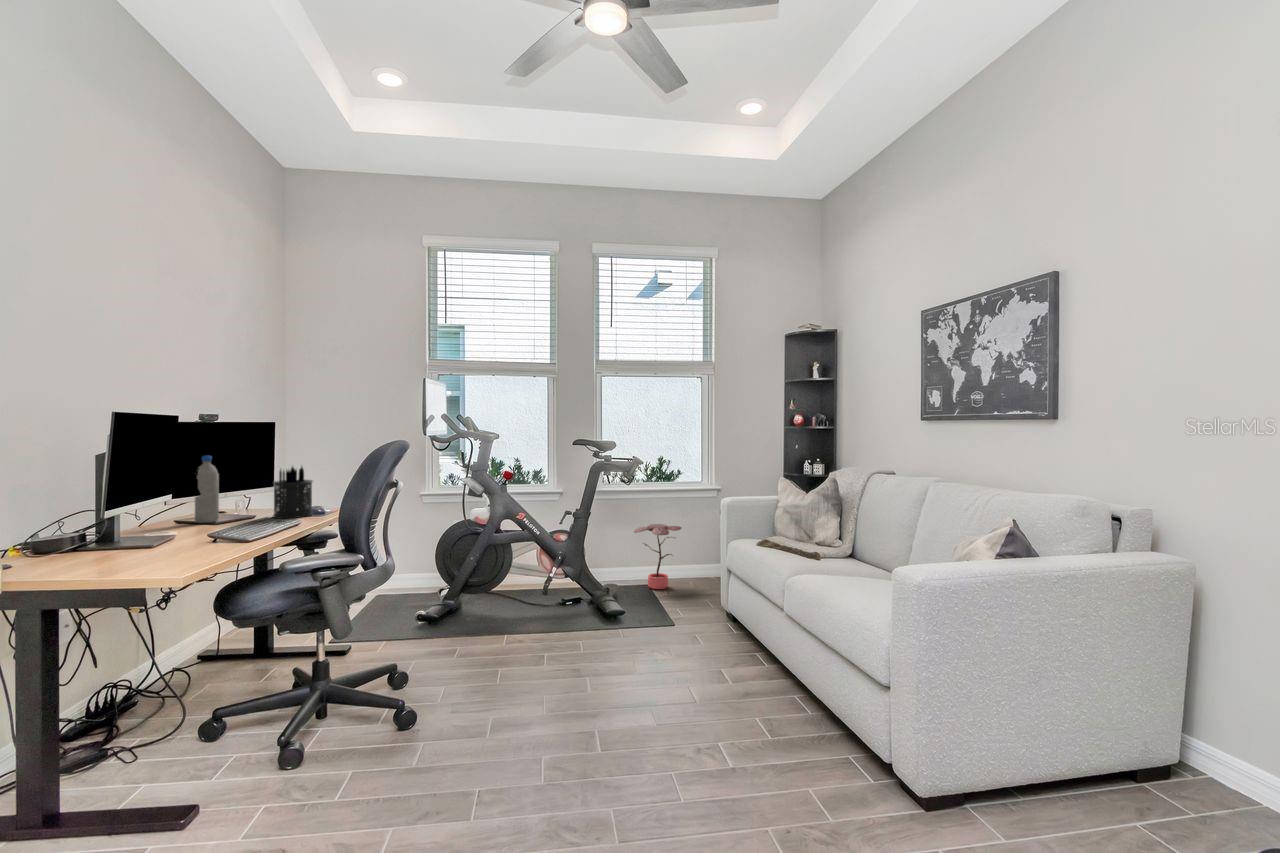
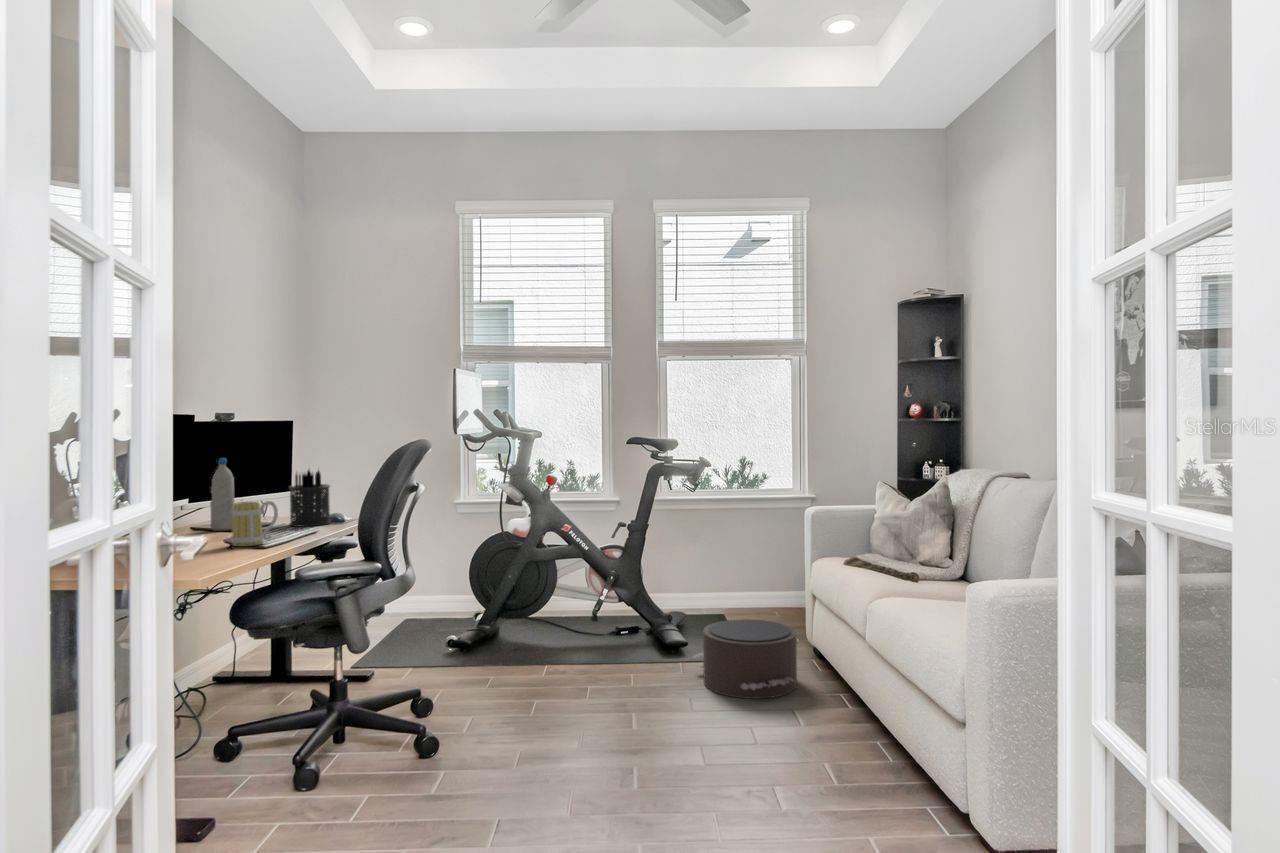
mug: none [216,496,263,540] -> present [231,501,278,547]
potted plant: present [634,524,681,589] -> none [705,541,764,621]
pouf: none [632,591,722,659] -> present [693,619,797,699]

